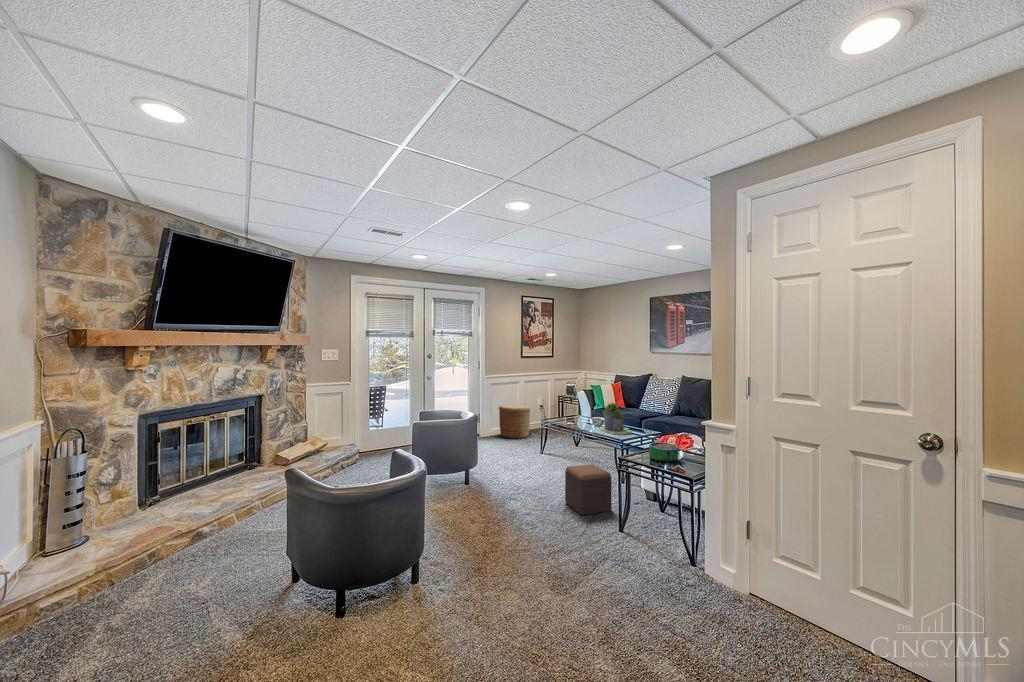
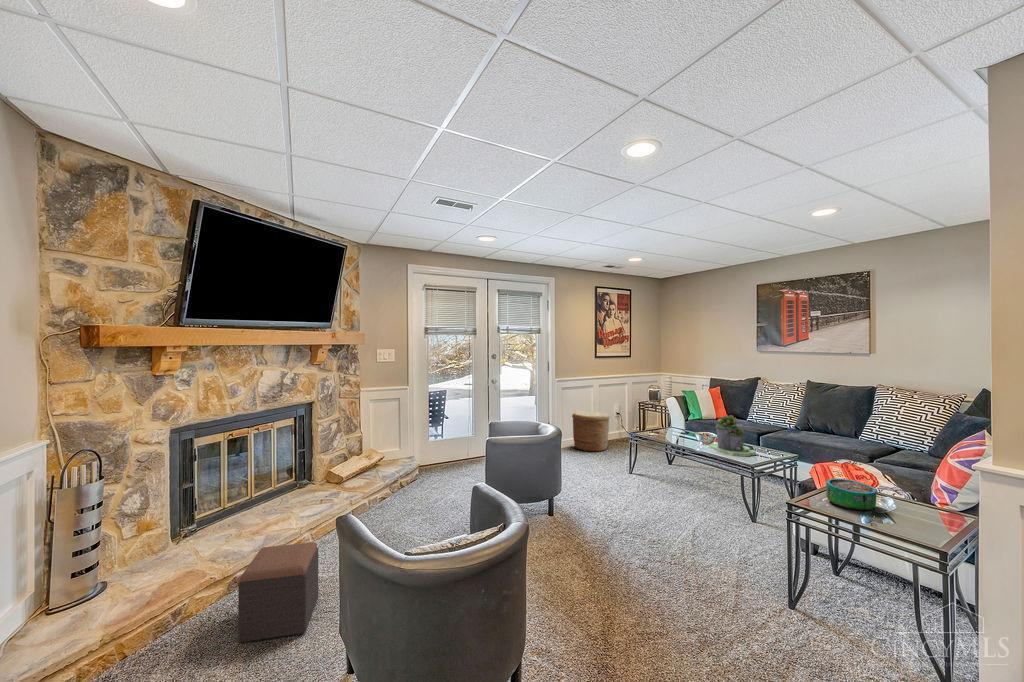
footstool: present [565,464,612,515] -> present [238,542,318,642]

